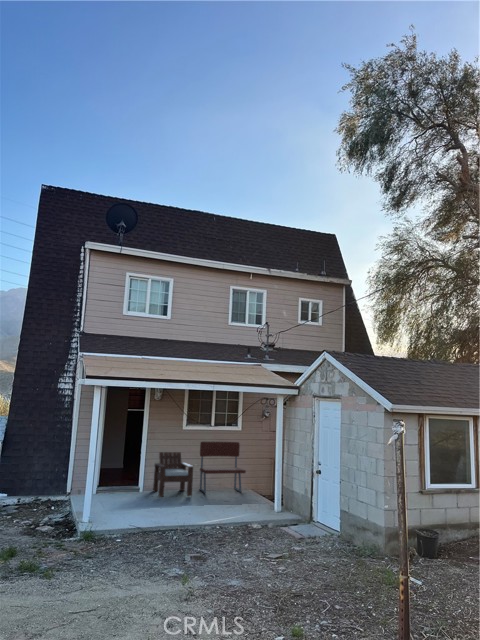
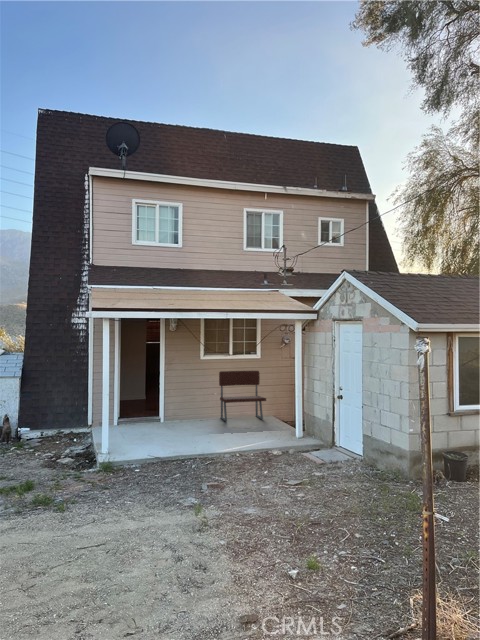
chair: present [153,452,193,497] -> none [174,383,212,427]

